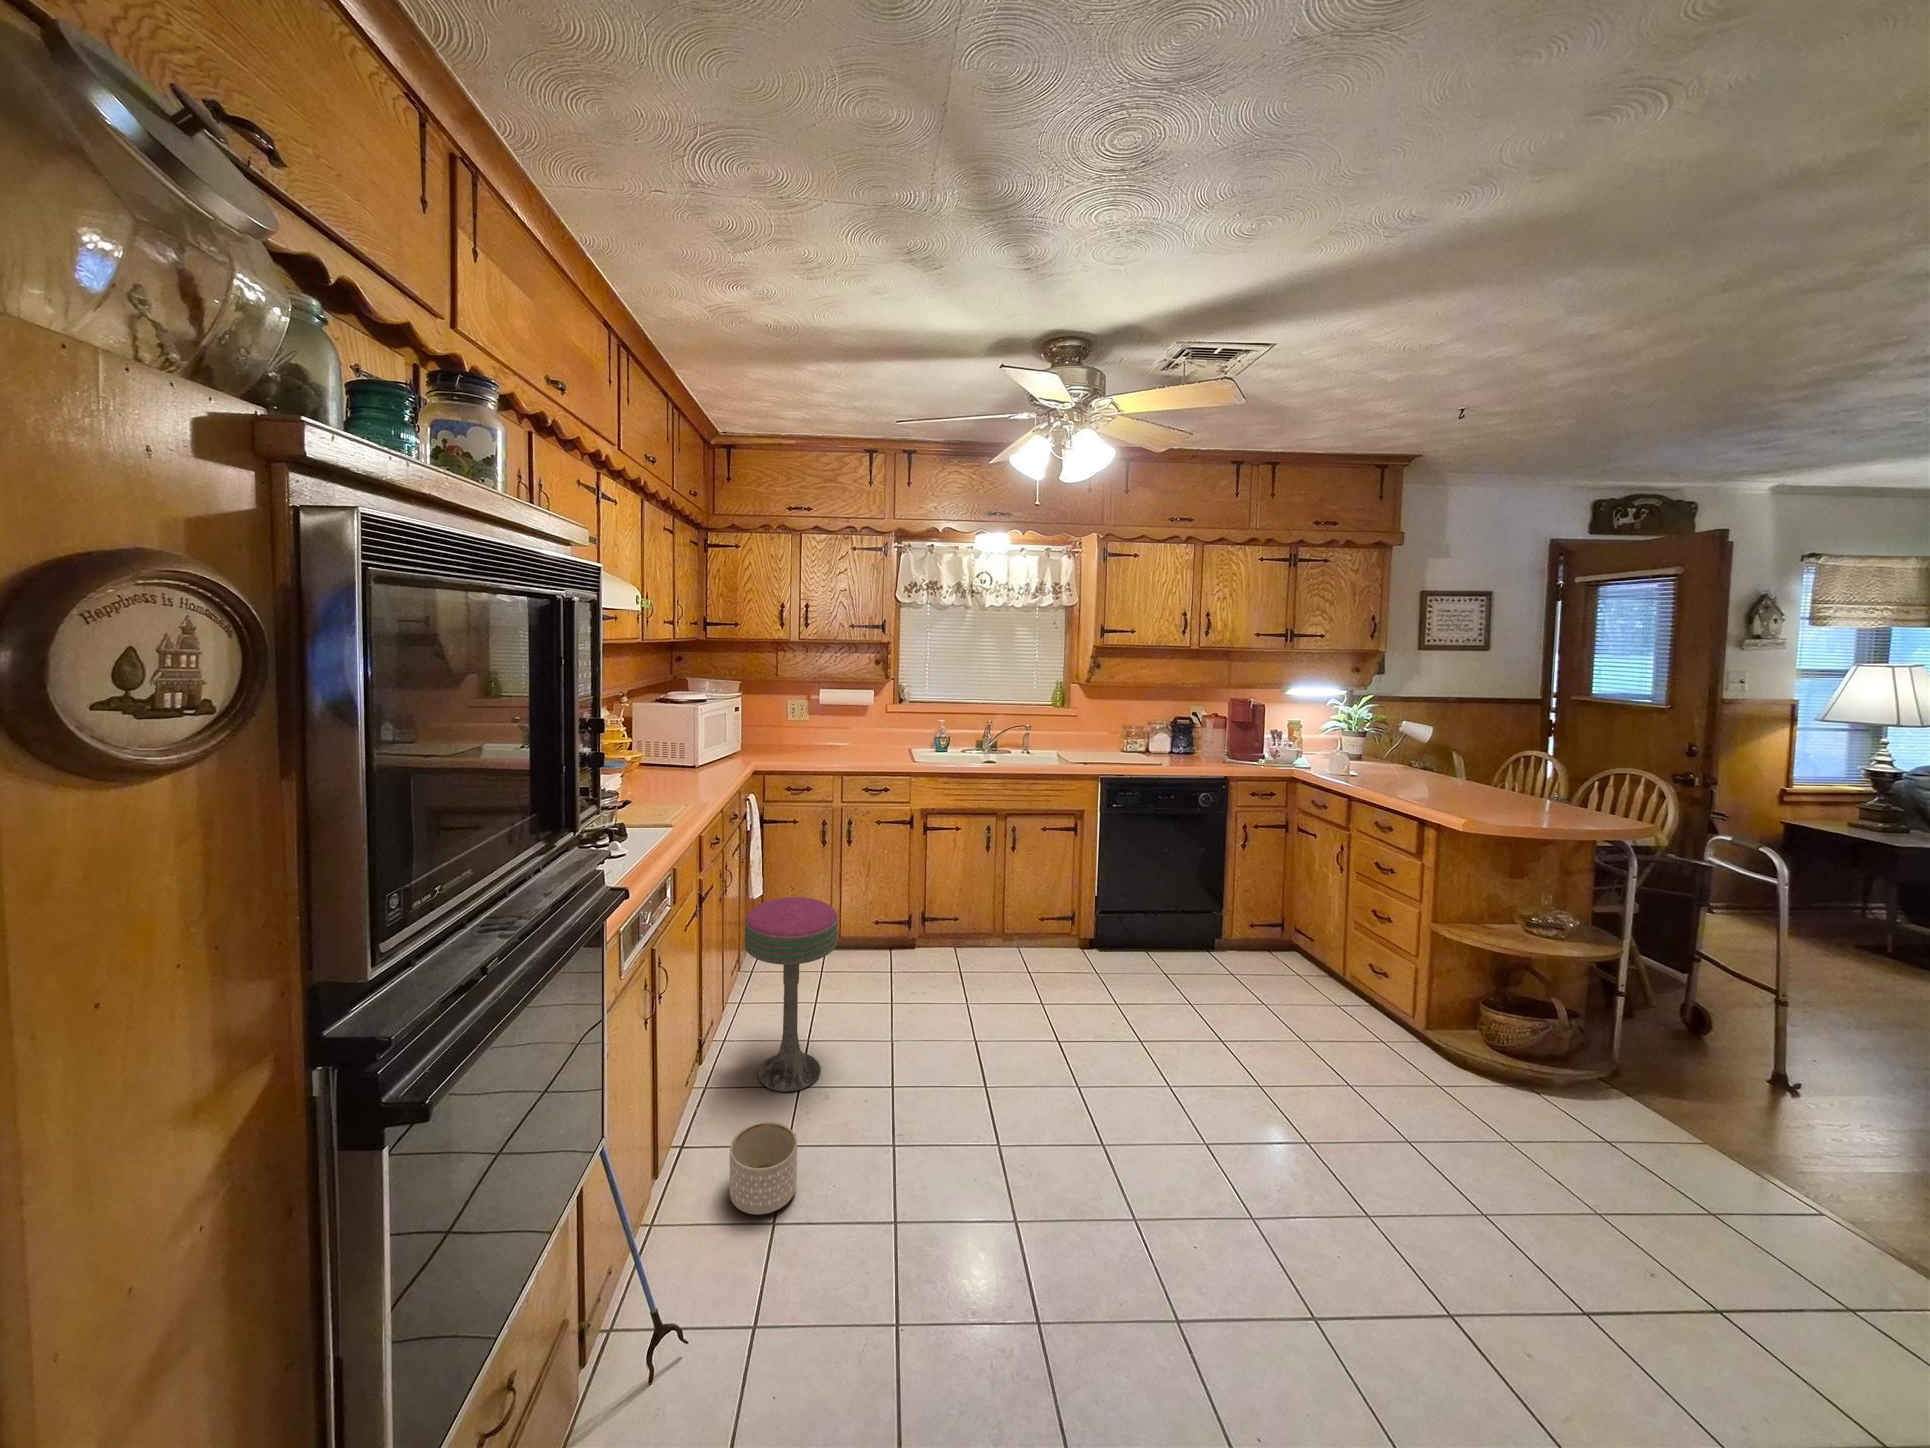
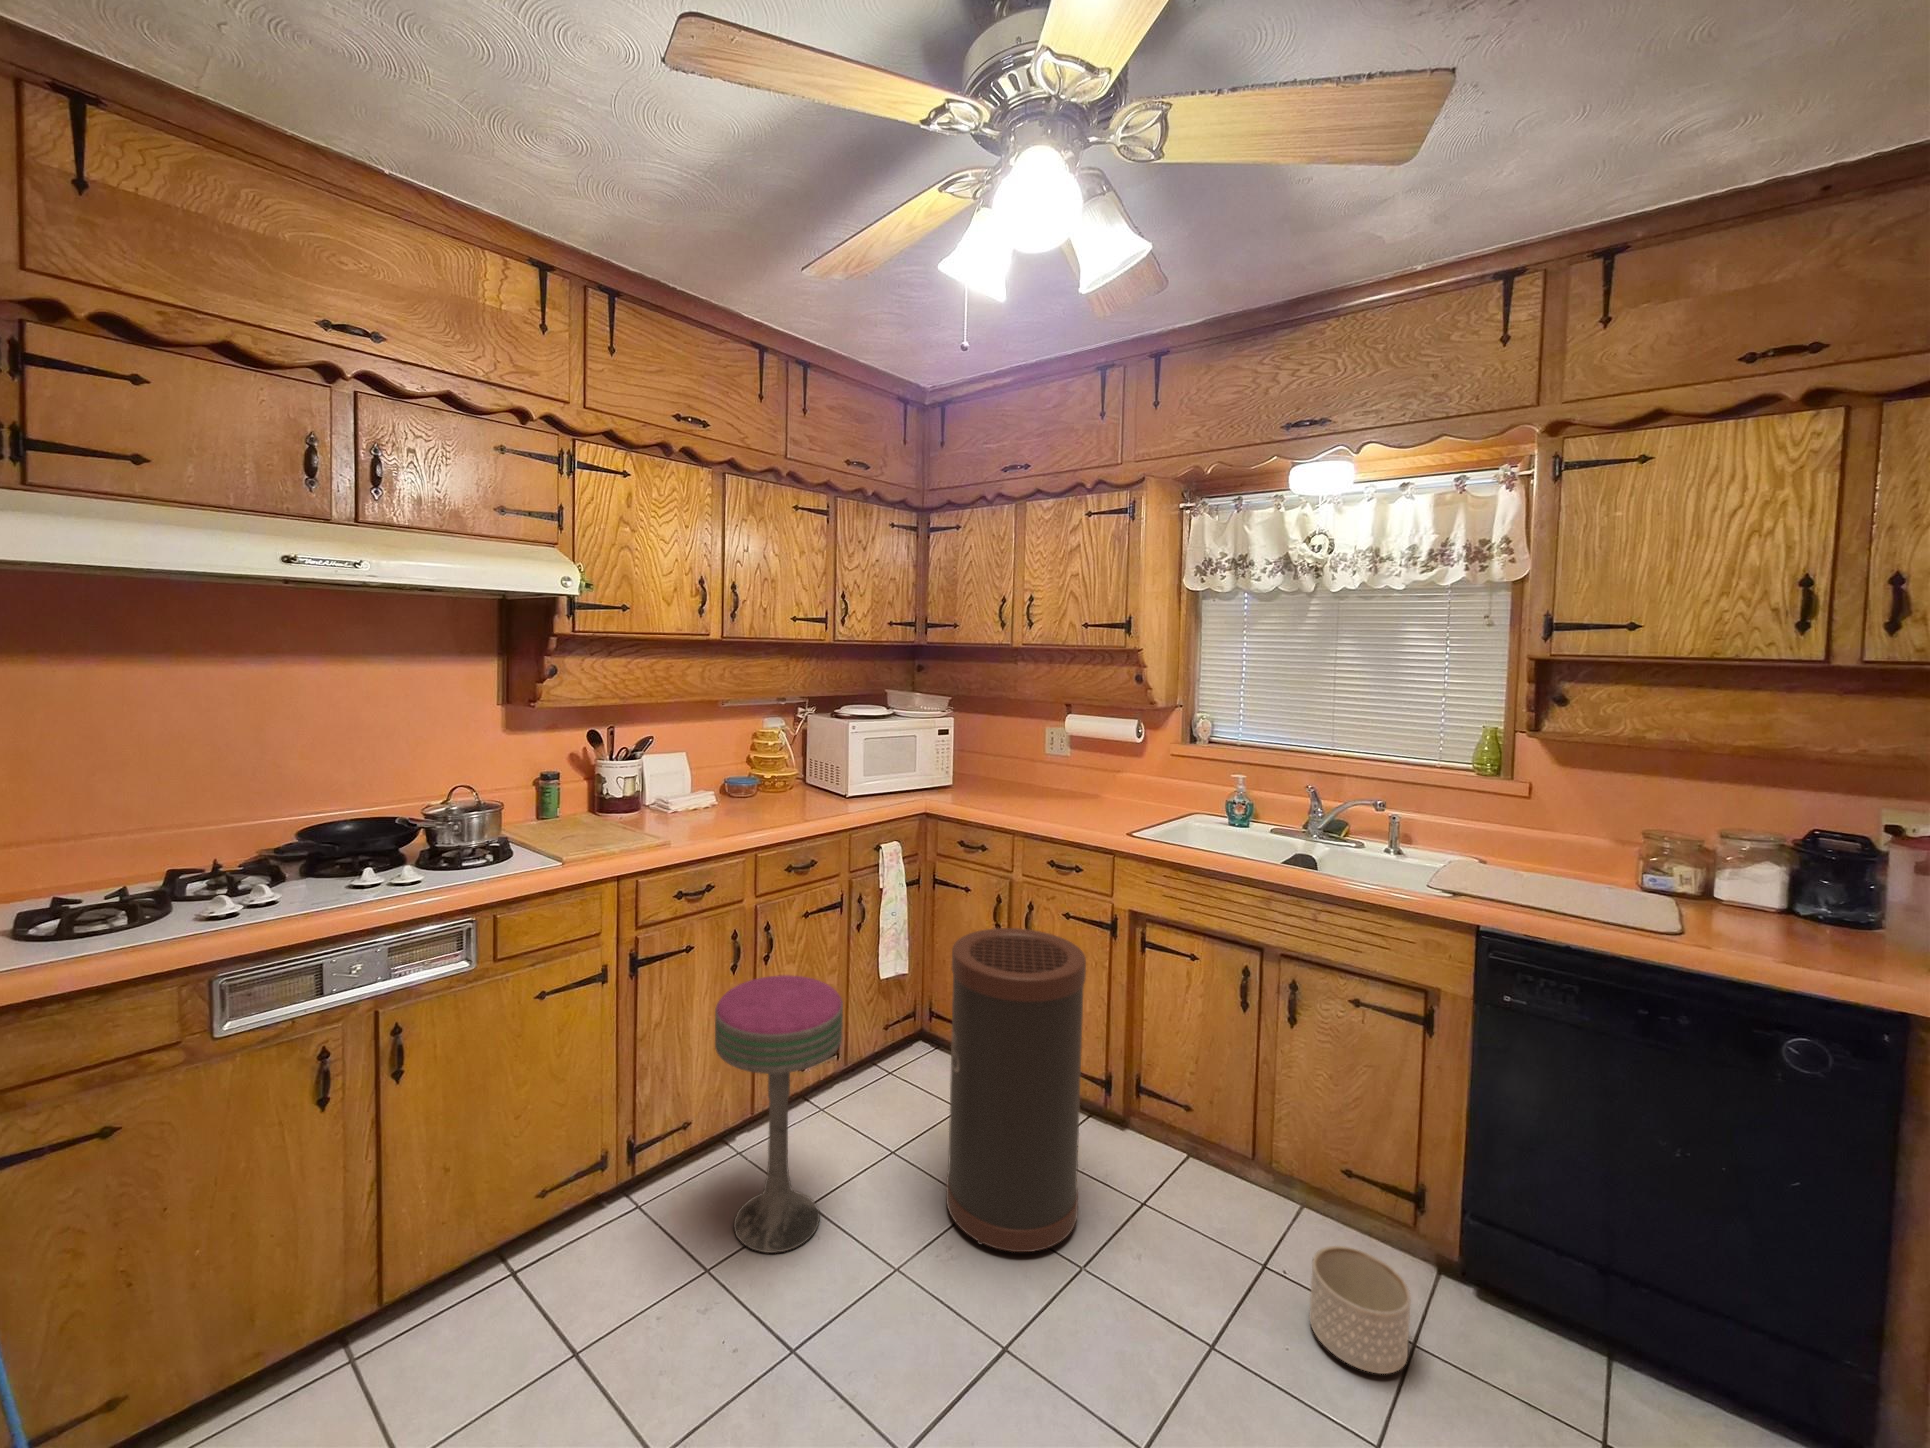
trash can: none [863,832,952,1027] -> present [946,928,1086,1252]
planter: present [729,1122,797,1214] -> present [1310,1246,1411,1374]

